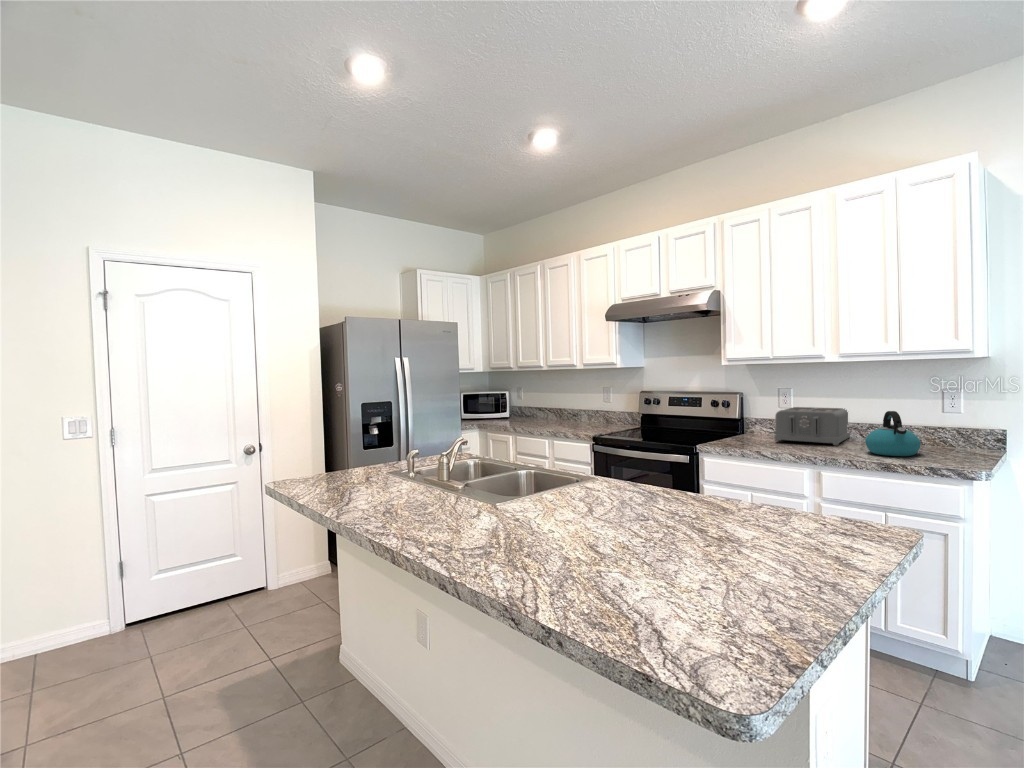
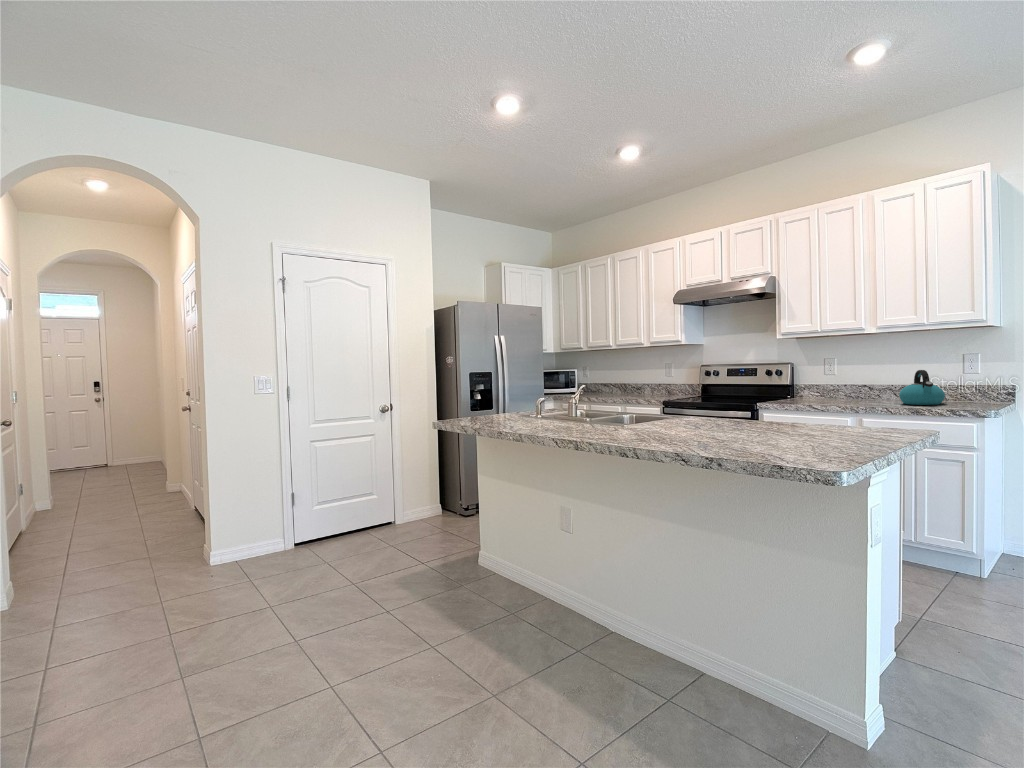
toaster: present [775,407,850,445] -> none [822,373,886,401]

